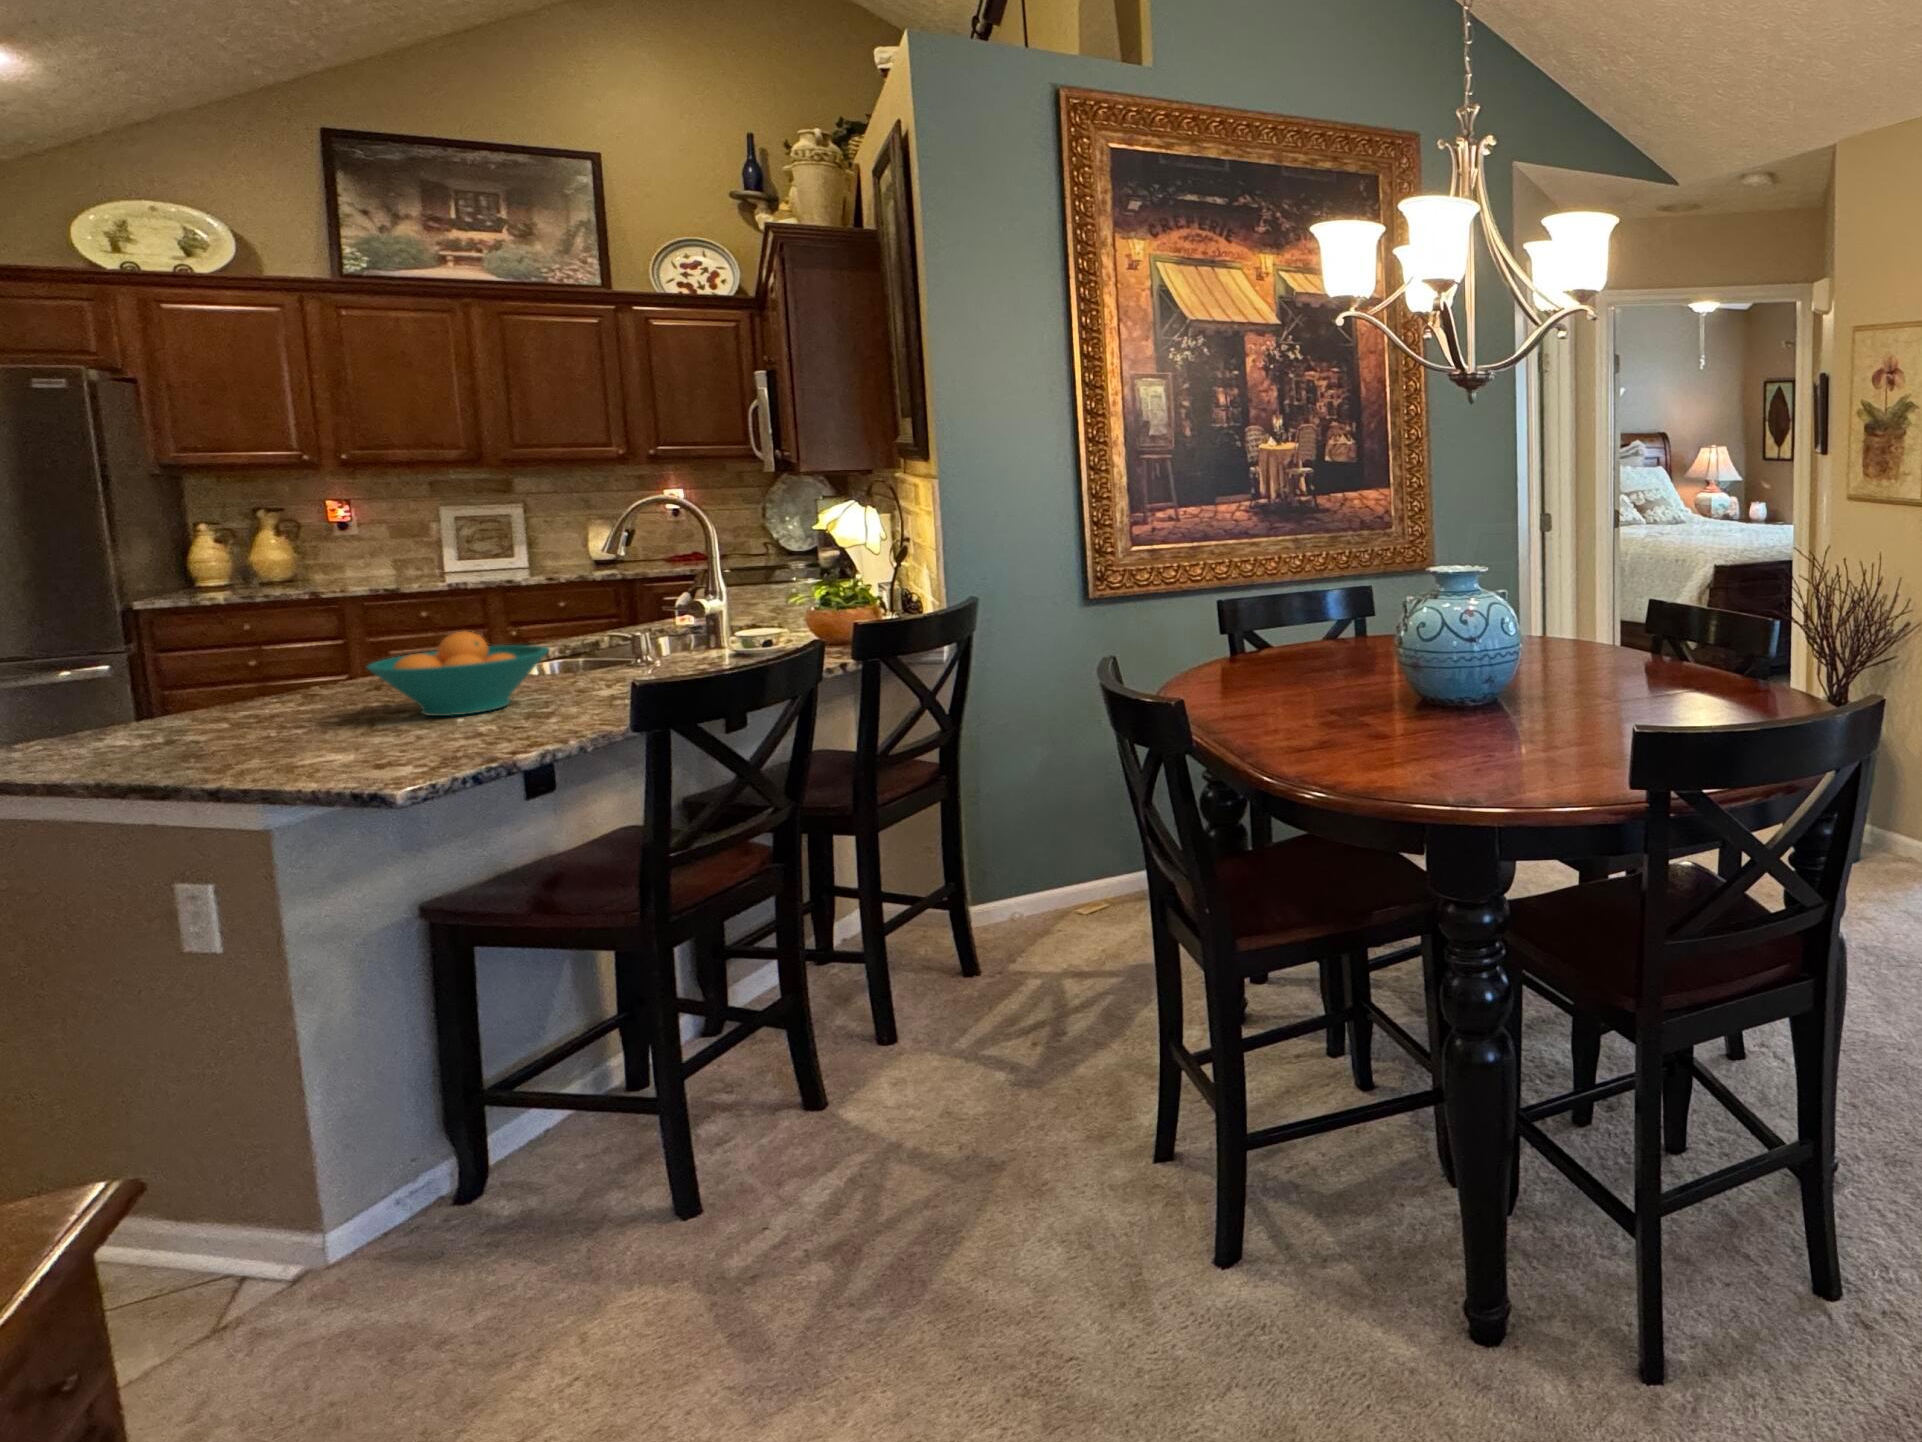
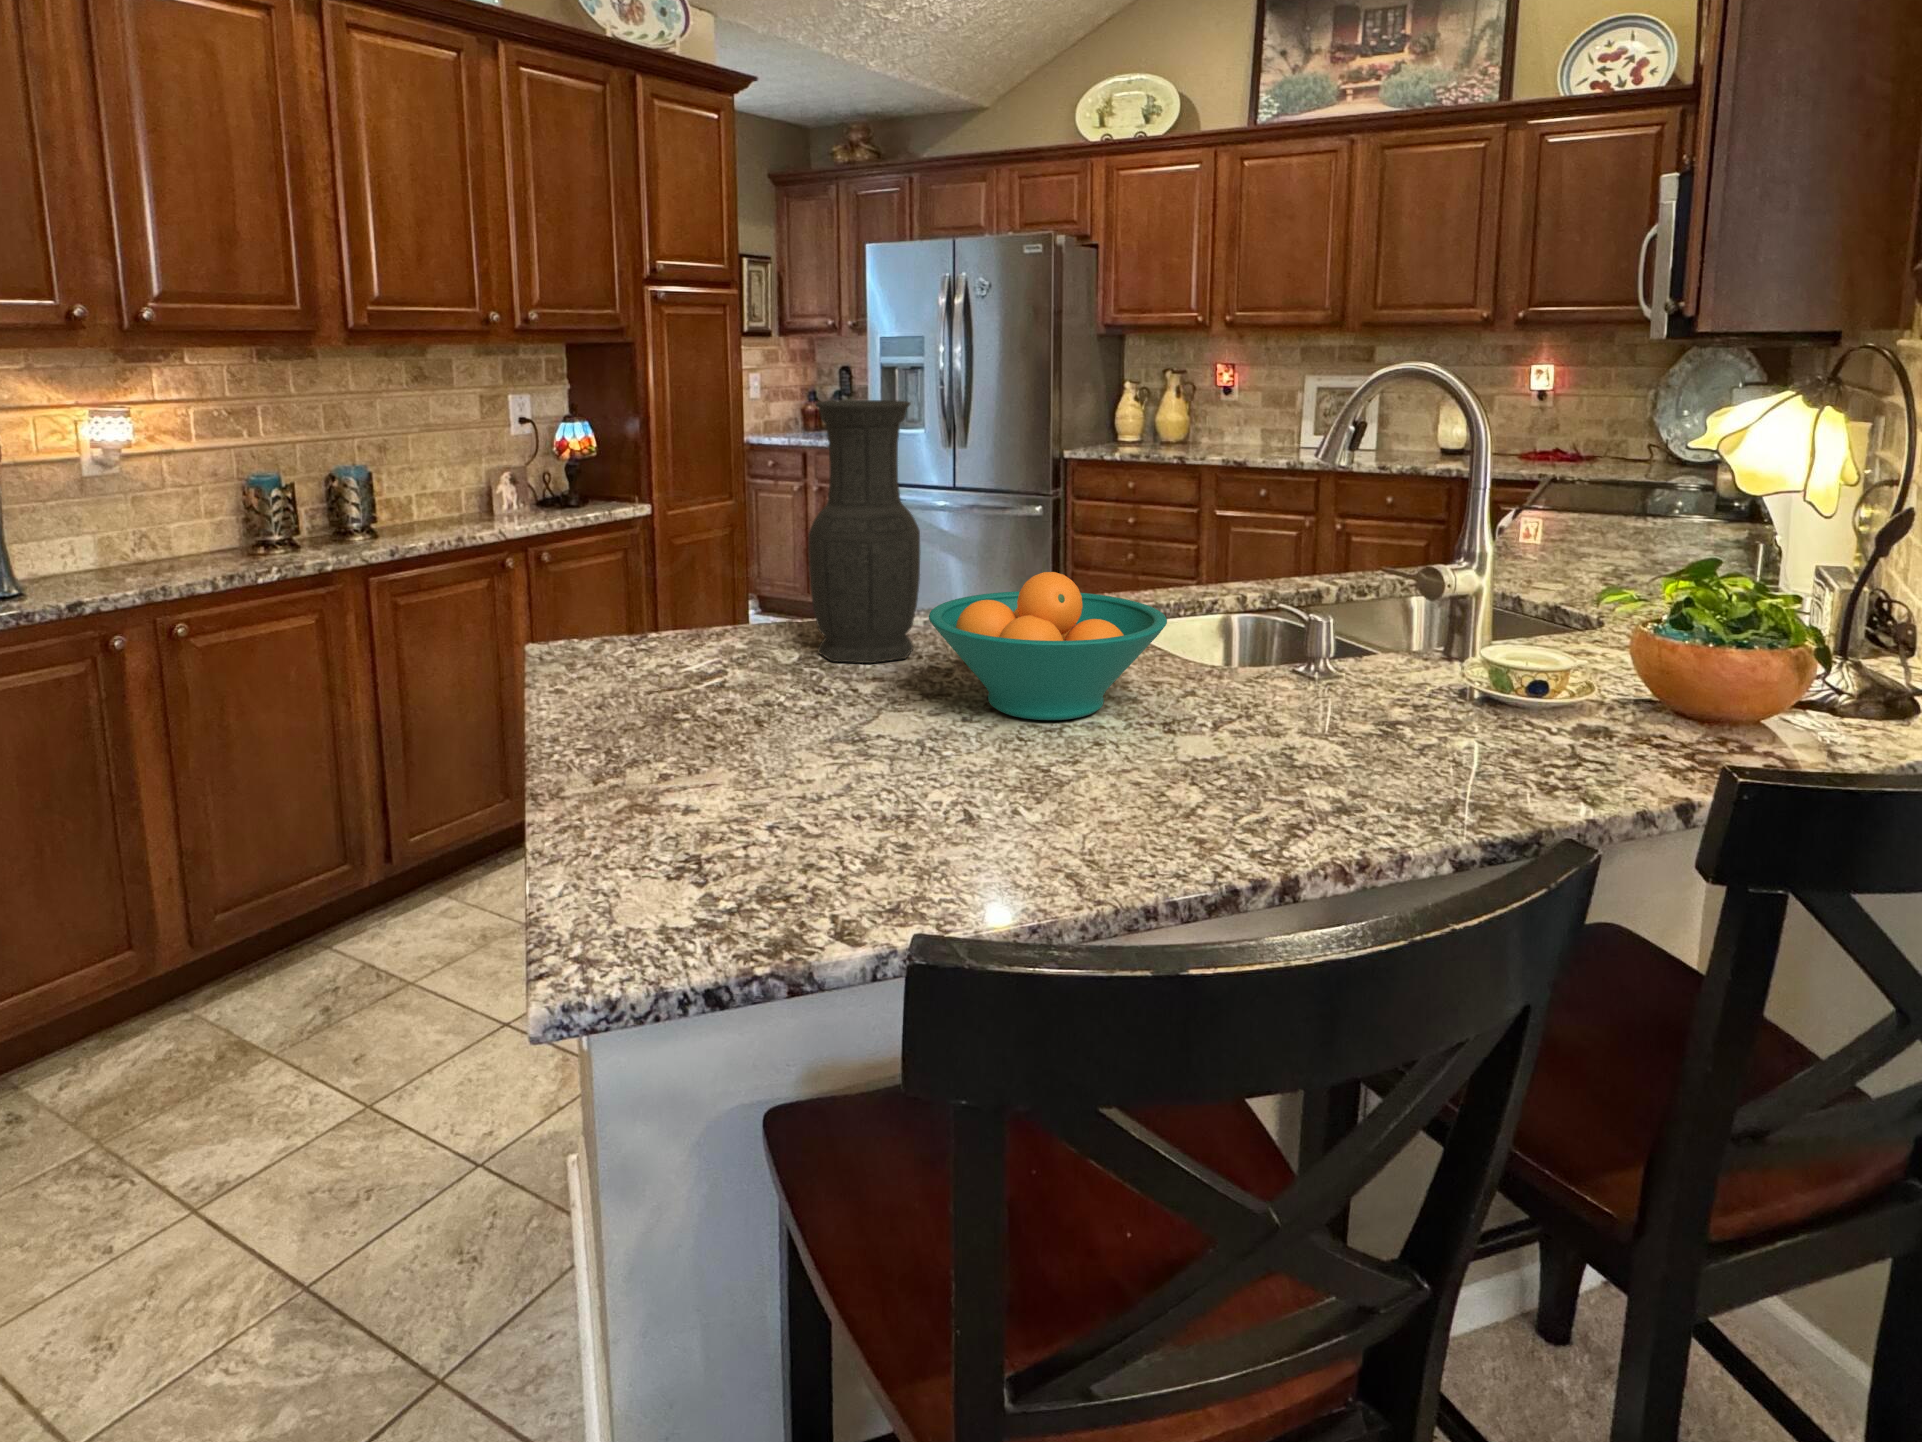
vase: none [183,543,307,731] -> present [808,400,920,663]

